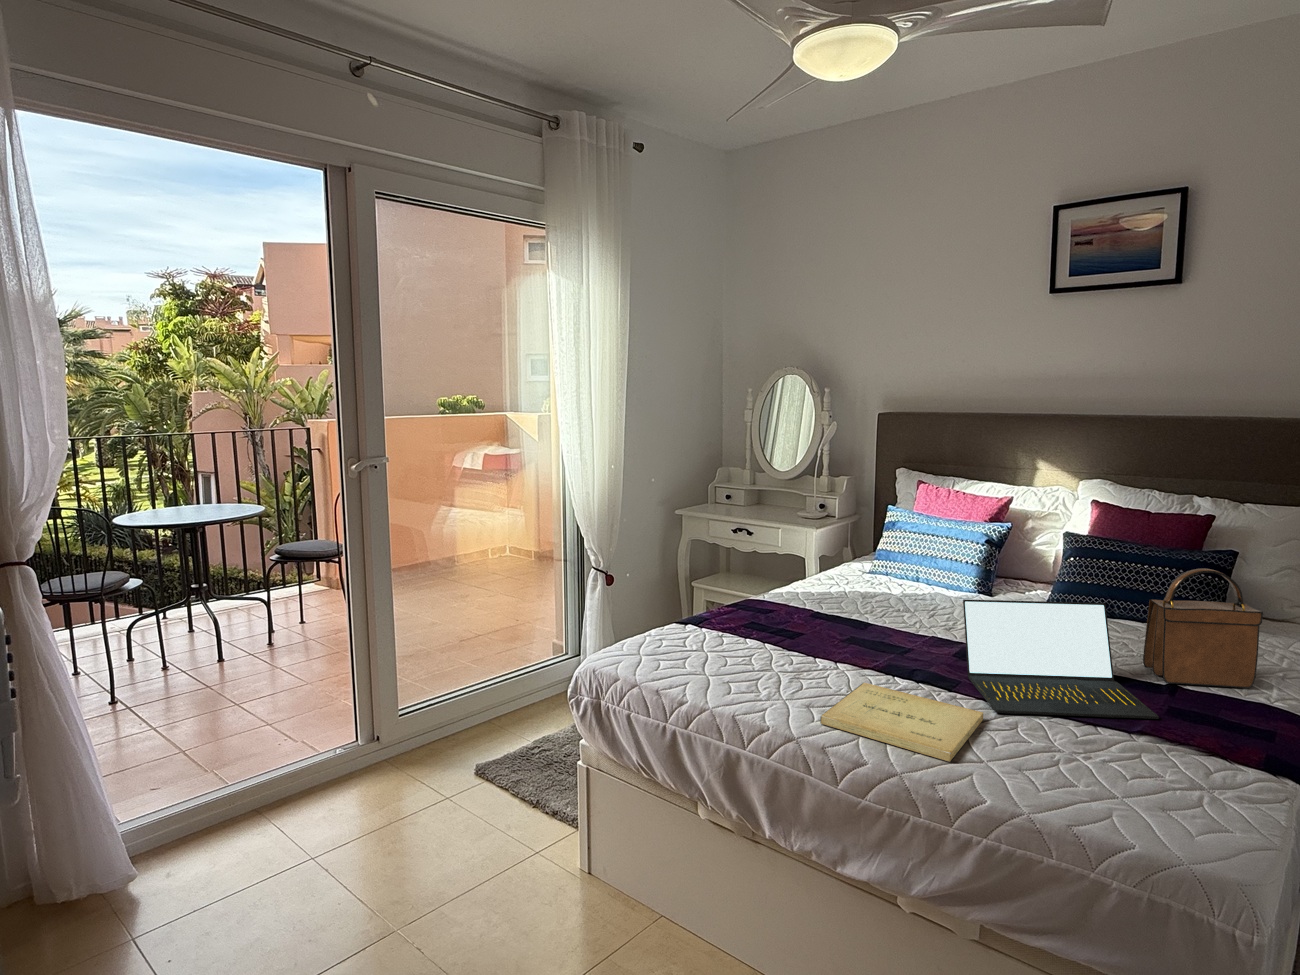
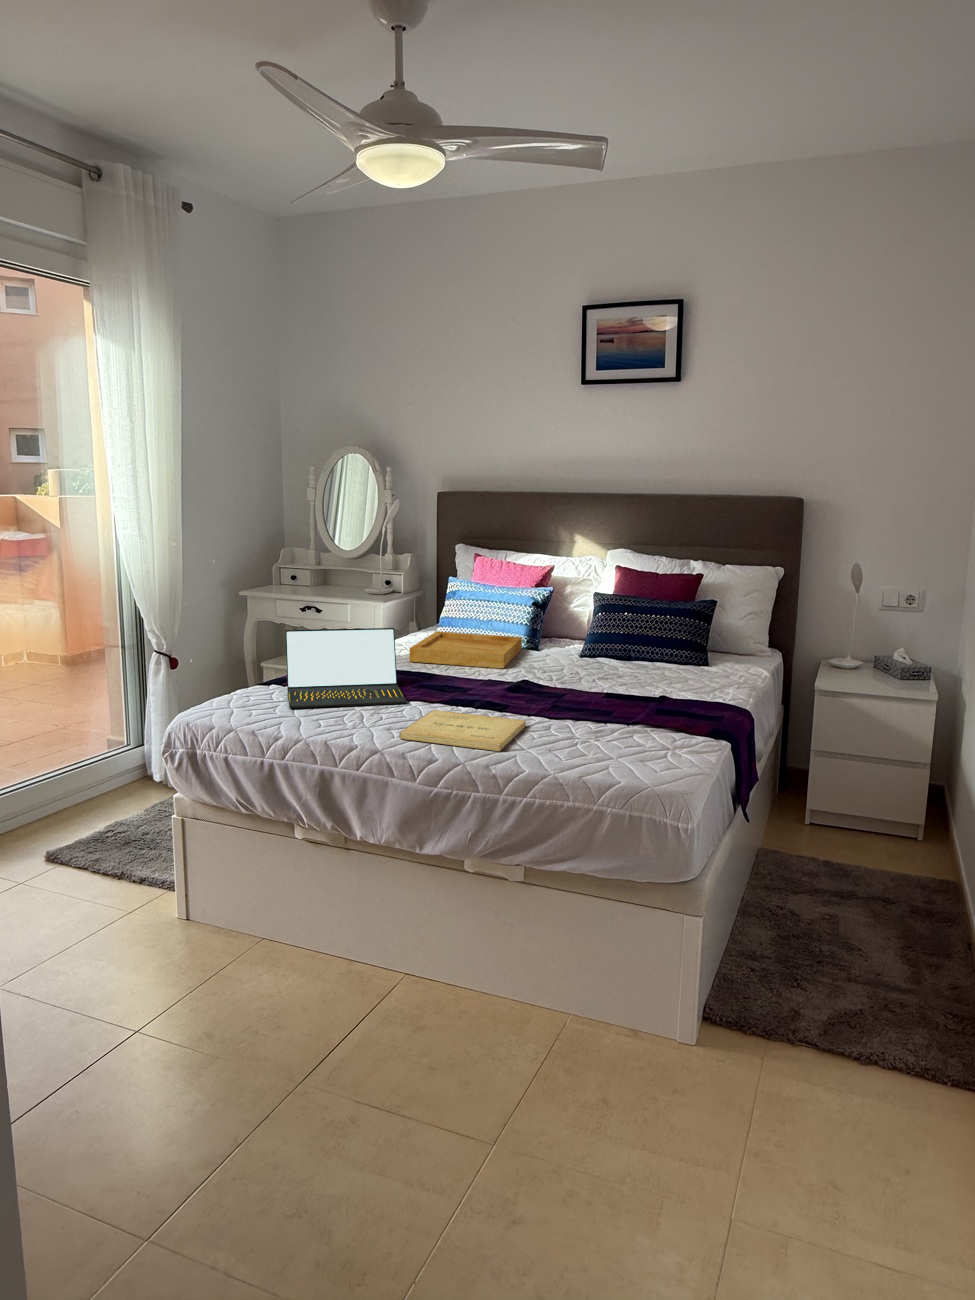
tray: none [840,567,973,621] -> present [409,631,522,668]
handbag: present [1143,569,1263,688] -> none [644,606,720,695]
laptop: present [963,599,1159,719] -> present [286,628,407,708]

